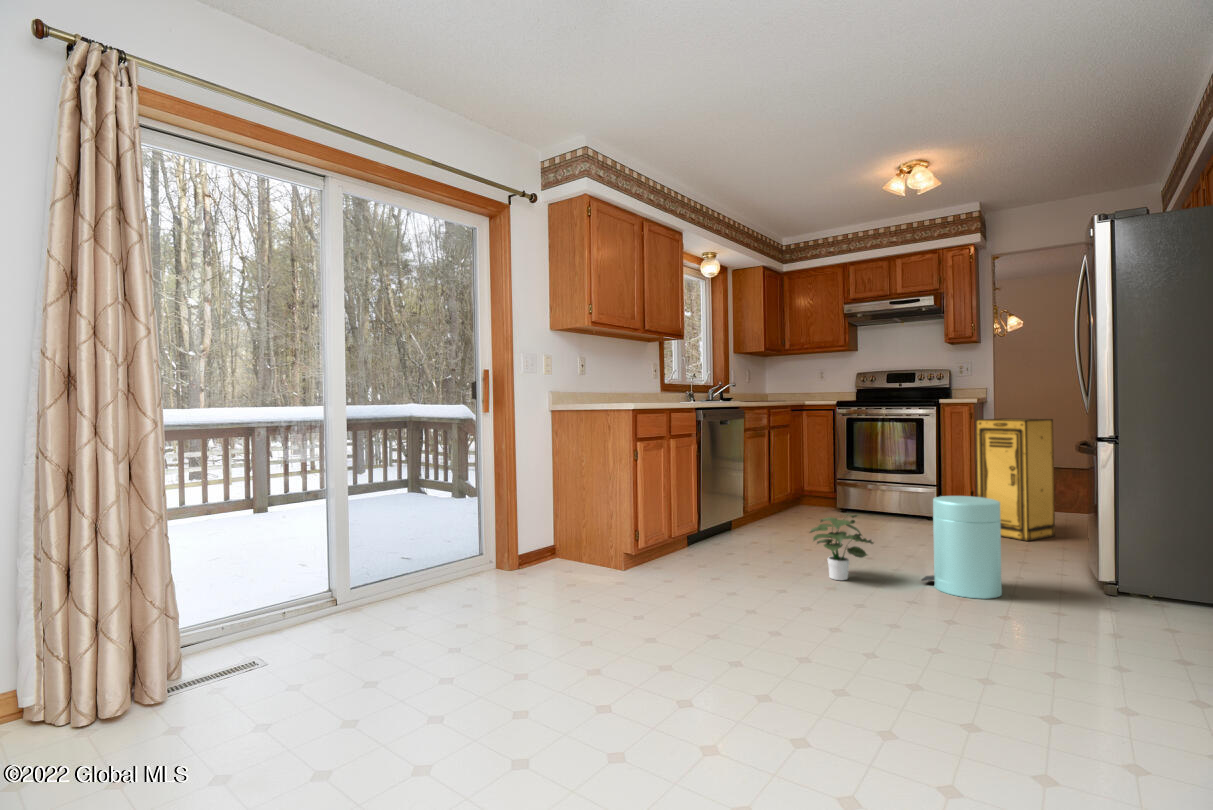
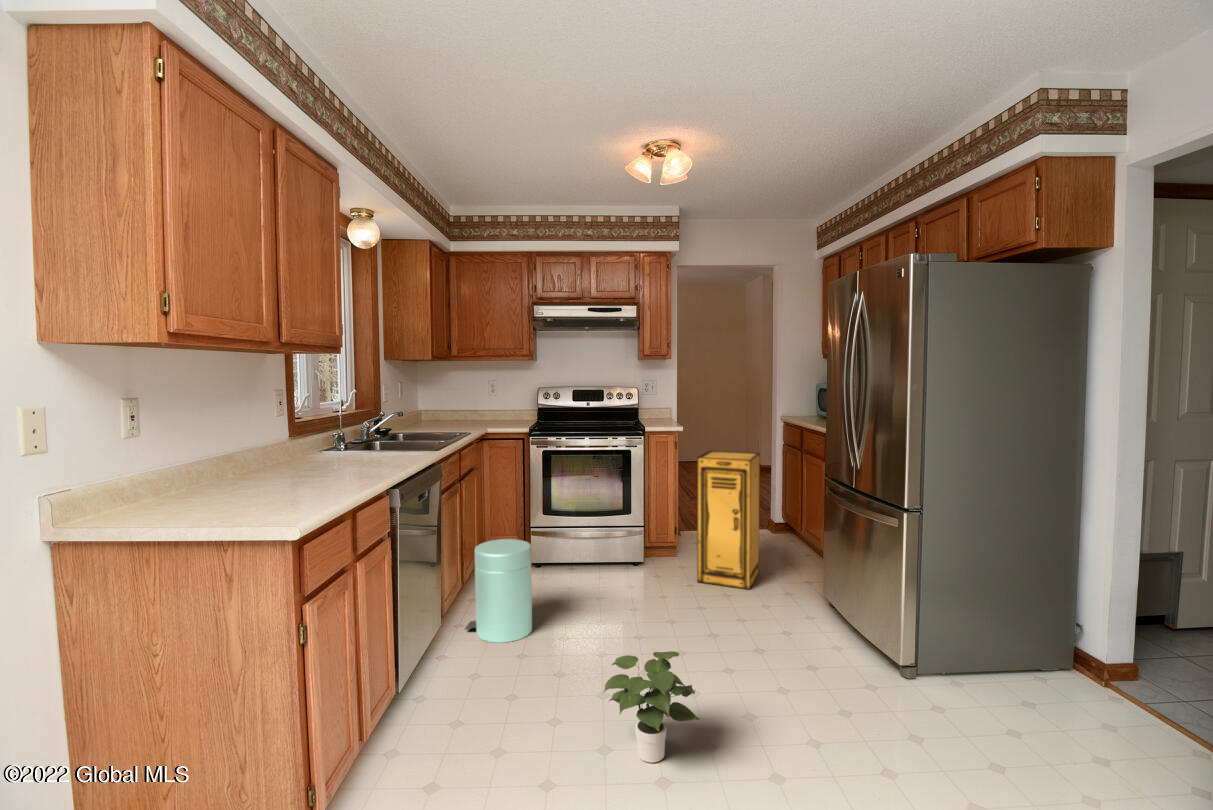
trash can: present [922,496,1002,599] -> present [465,539,532,643]

